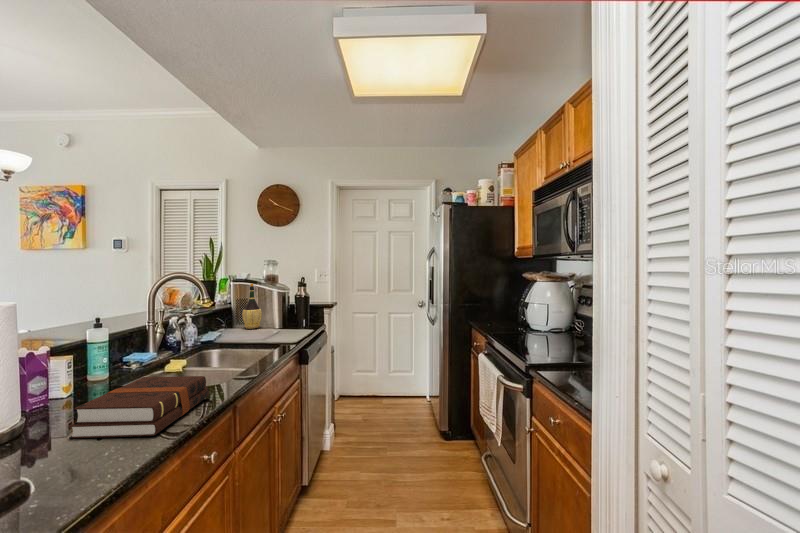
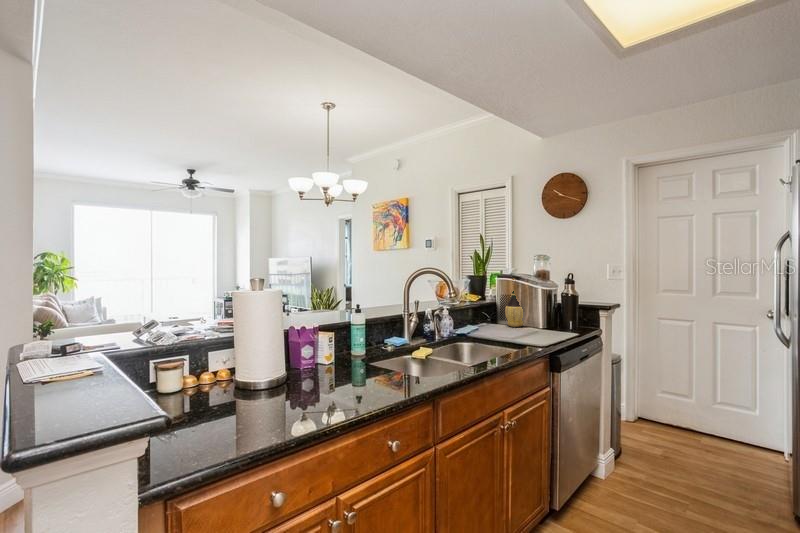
hardback book: present [69,376,209,438] -> none [313,358,412,407]

